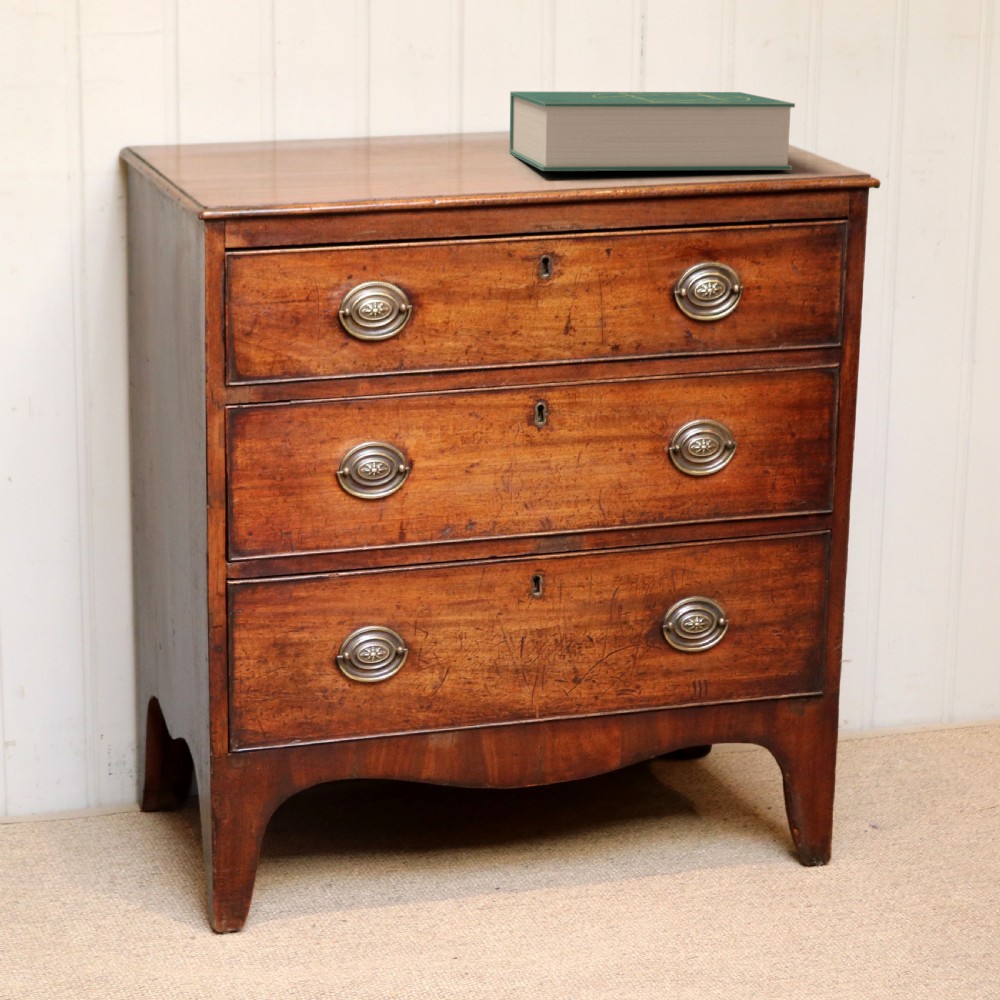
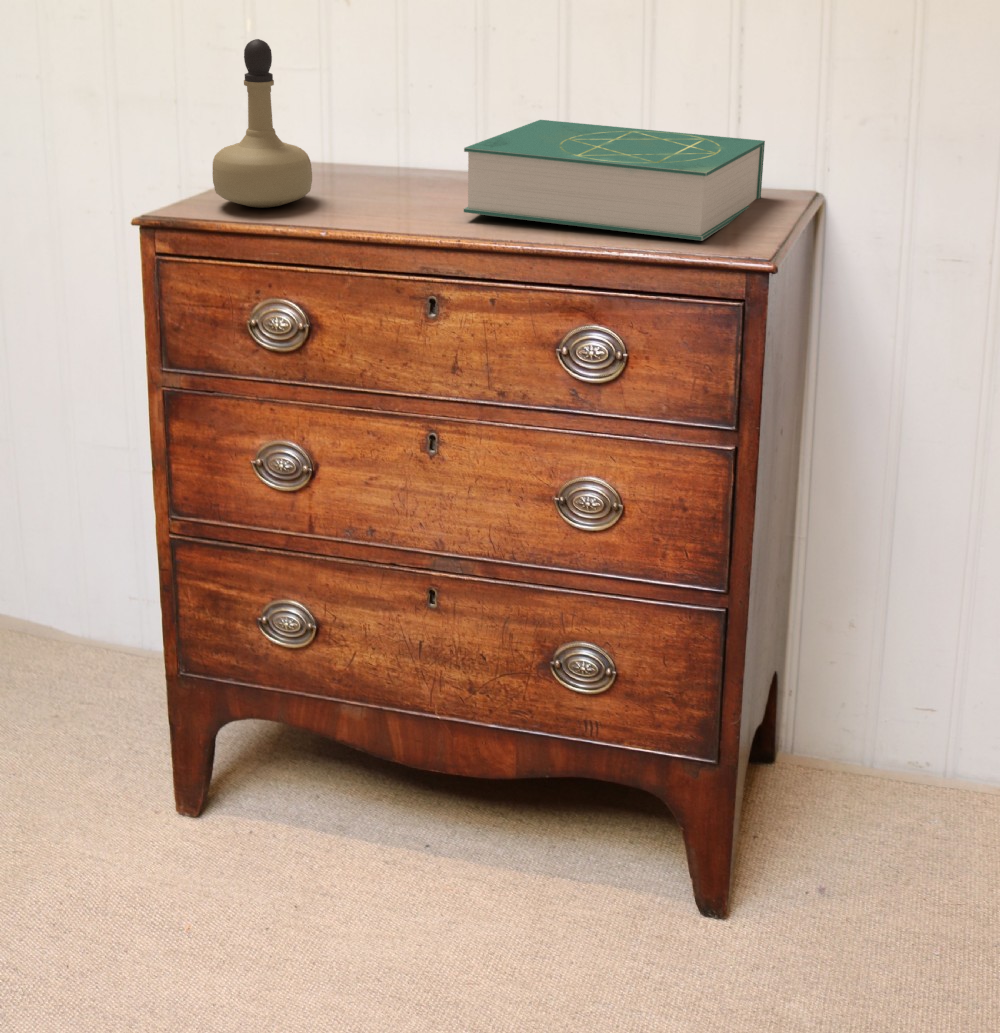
perfume bottle: none [249,4,359,189] -> present [212,39,312,207]

